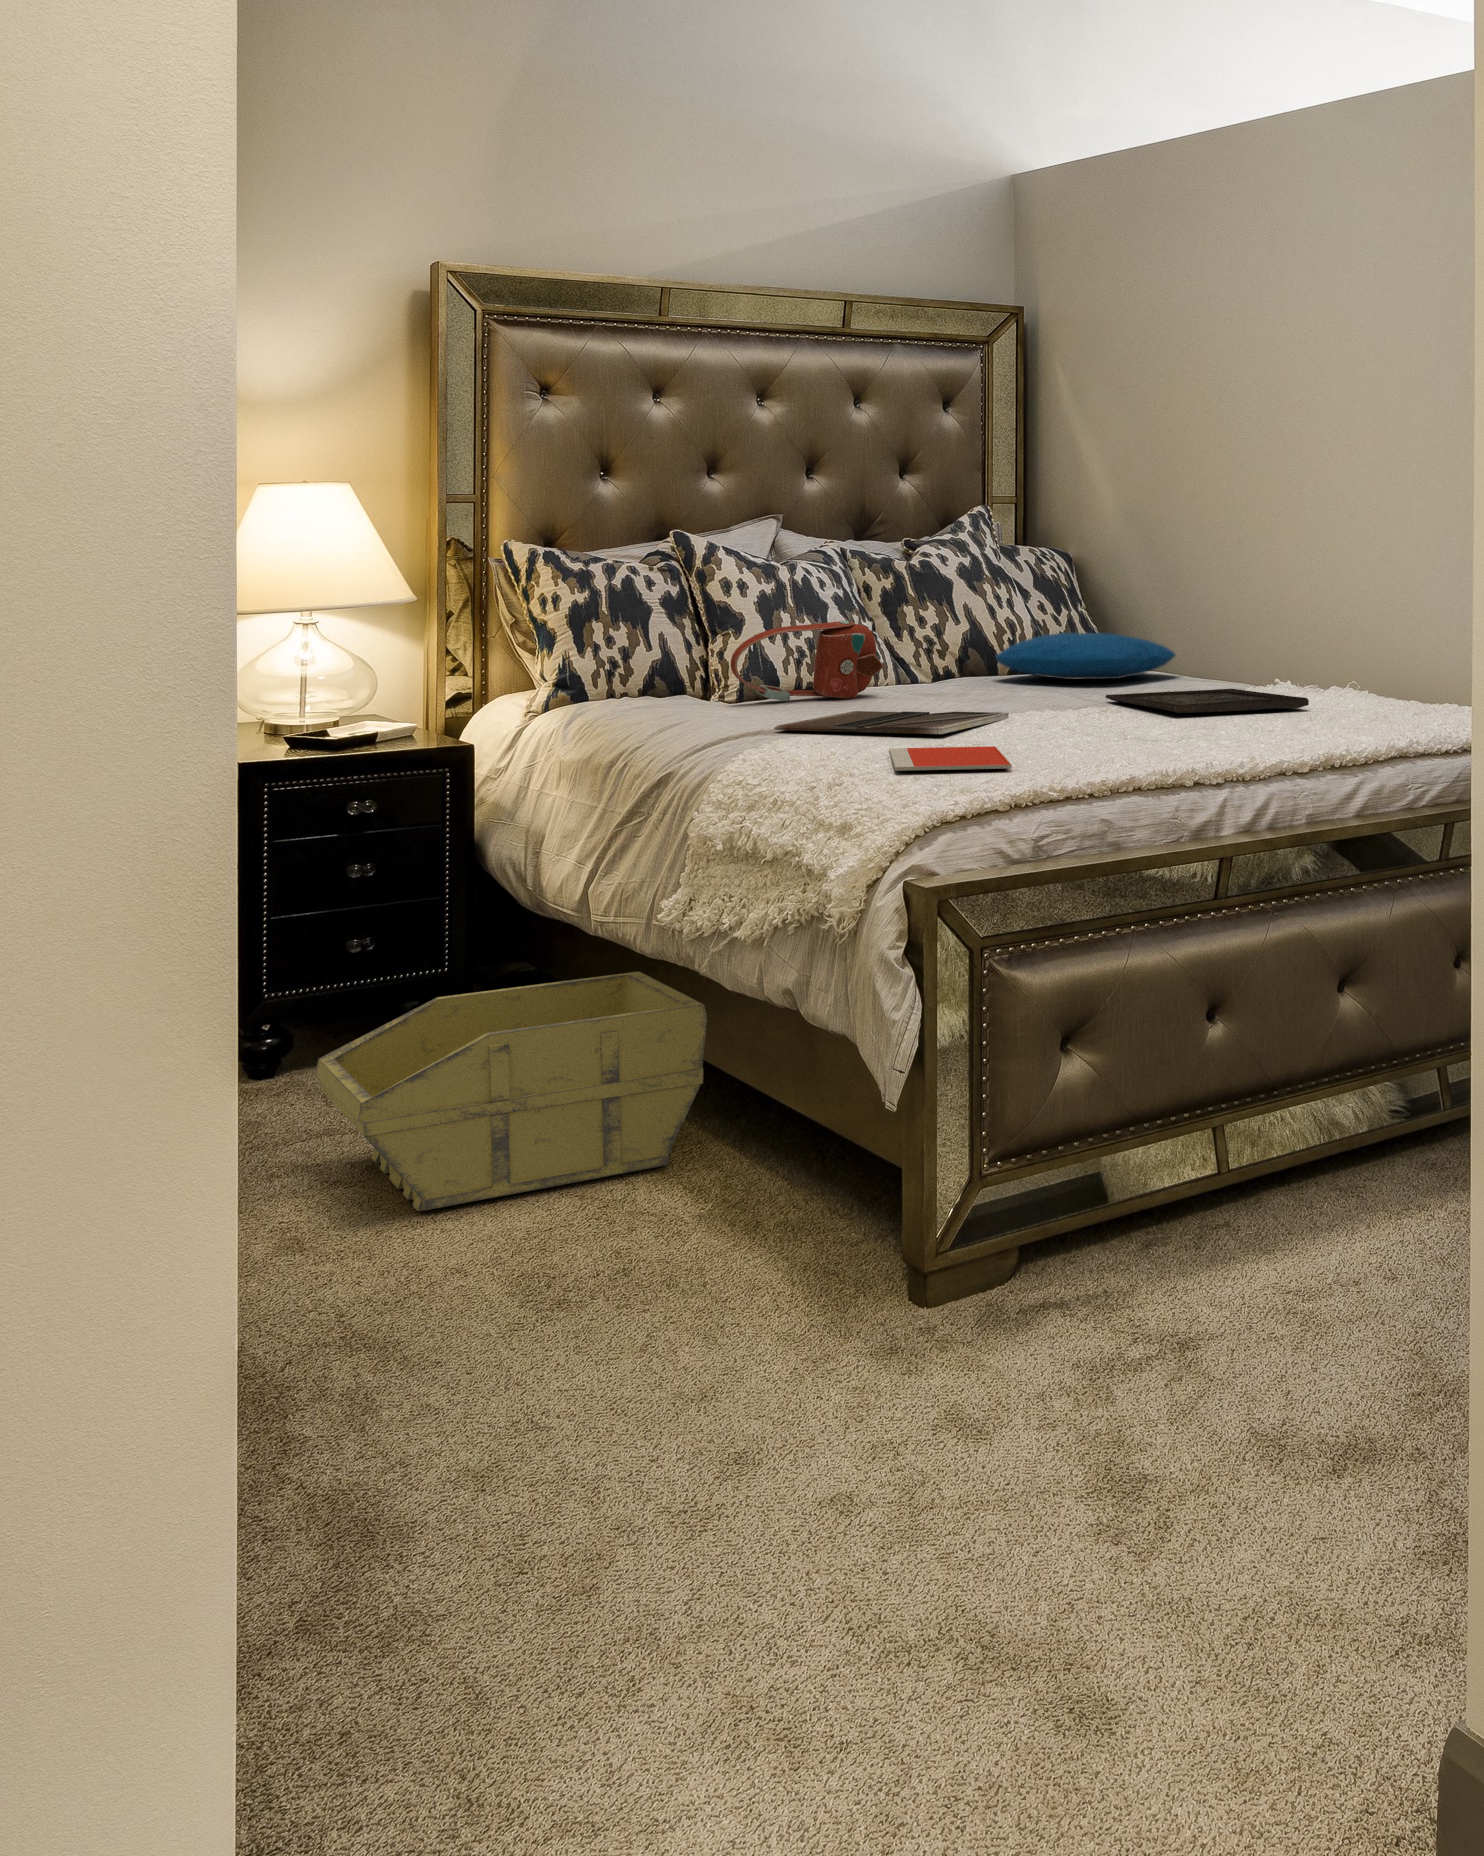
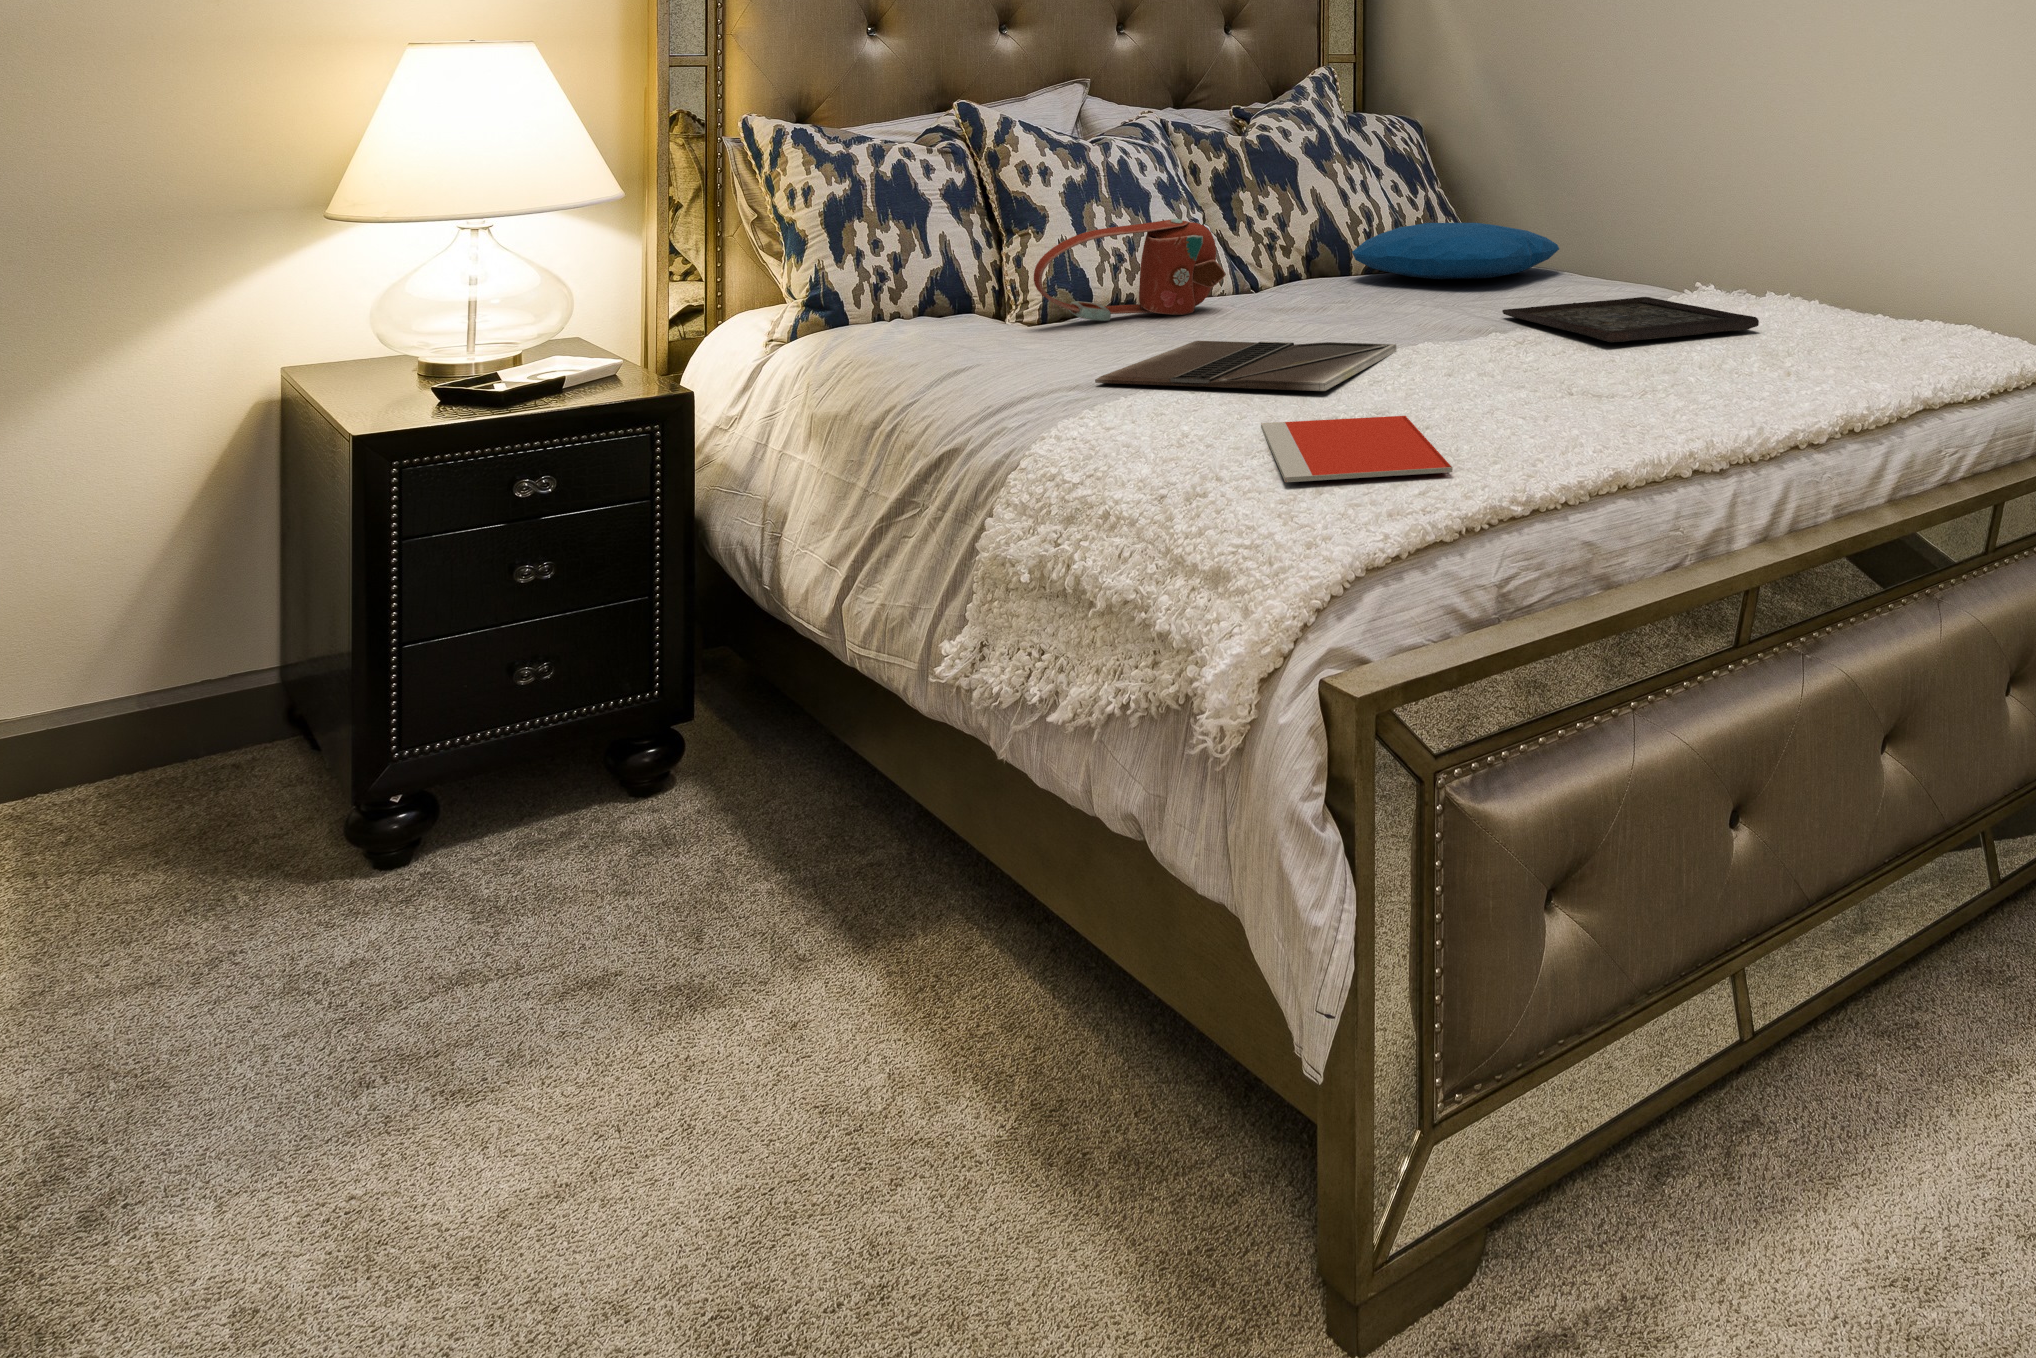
storage bin: present [316,972,707,1211] -> none [435,701,1012,1132]

